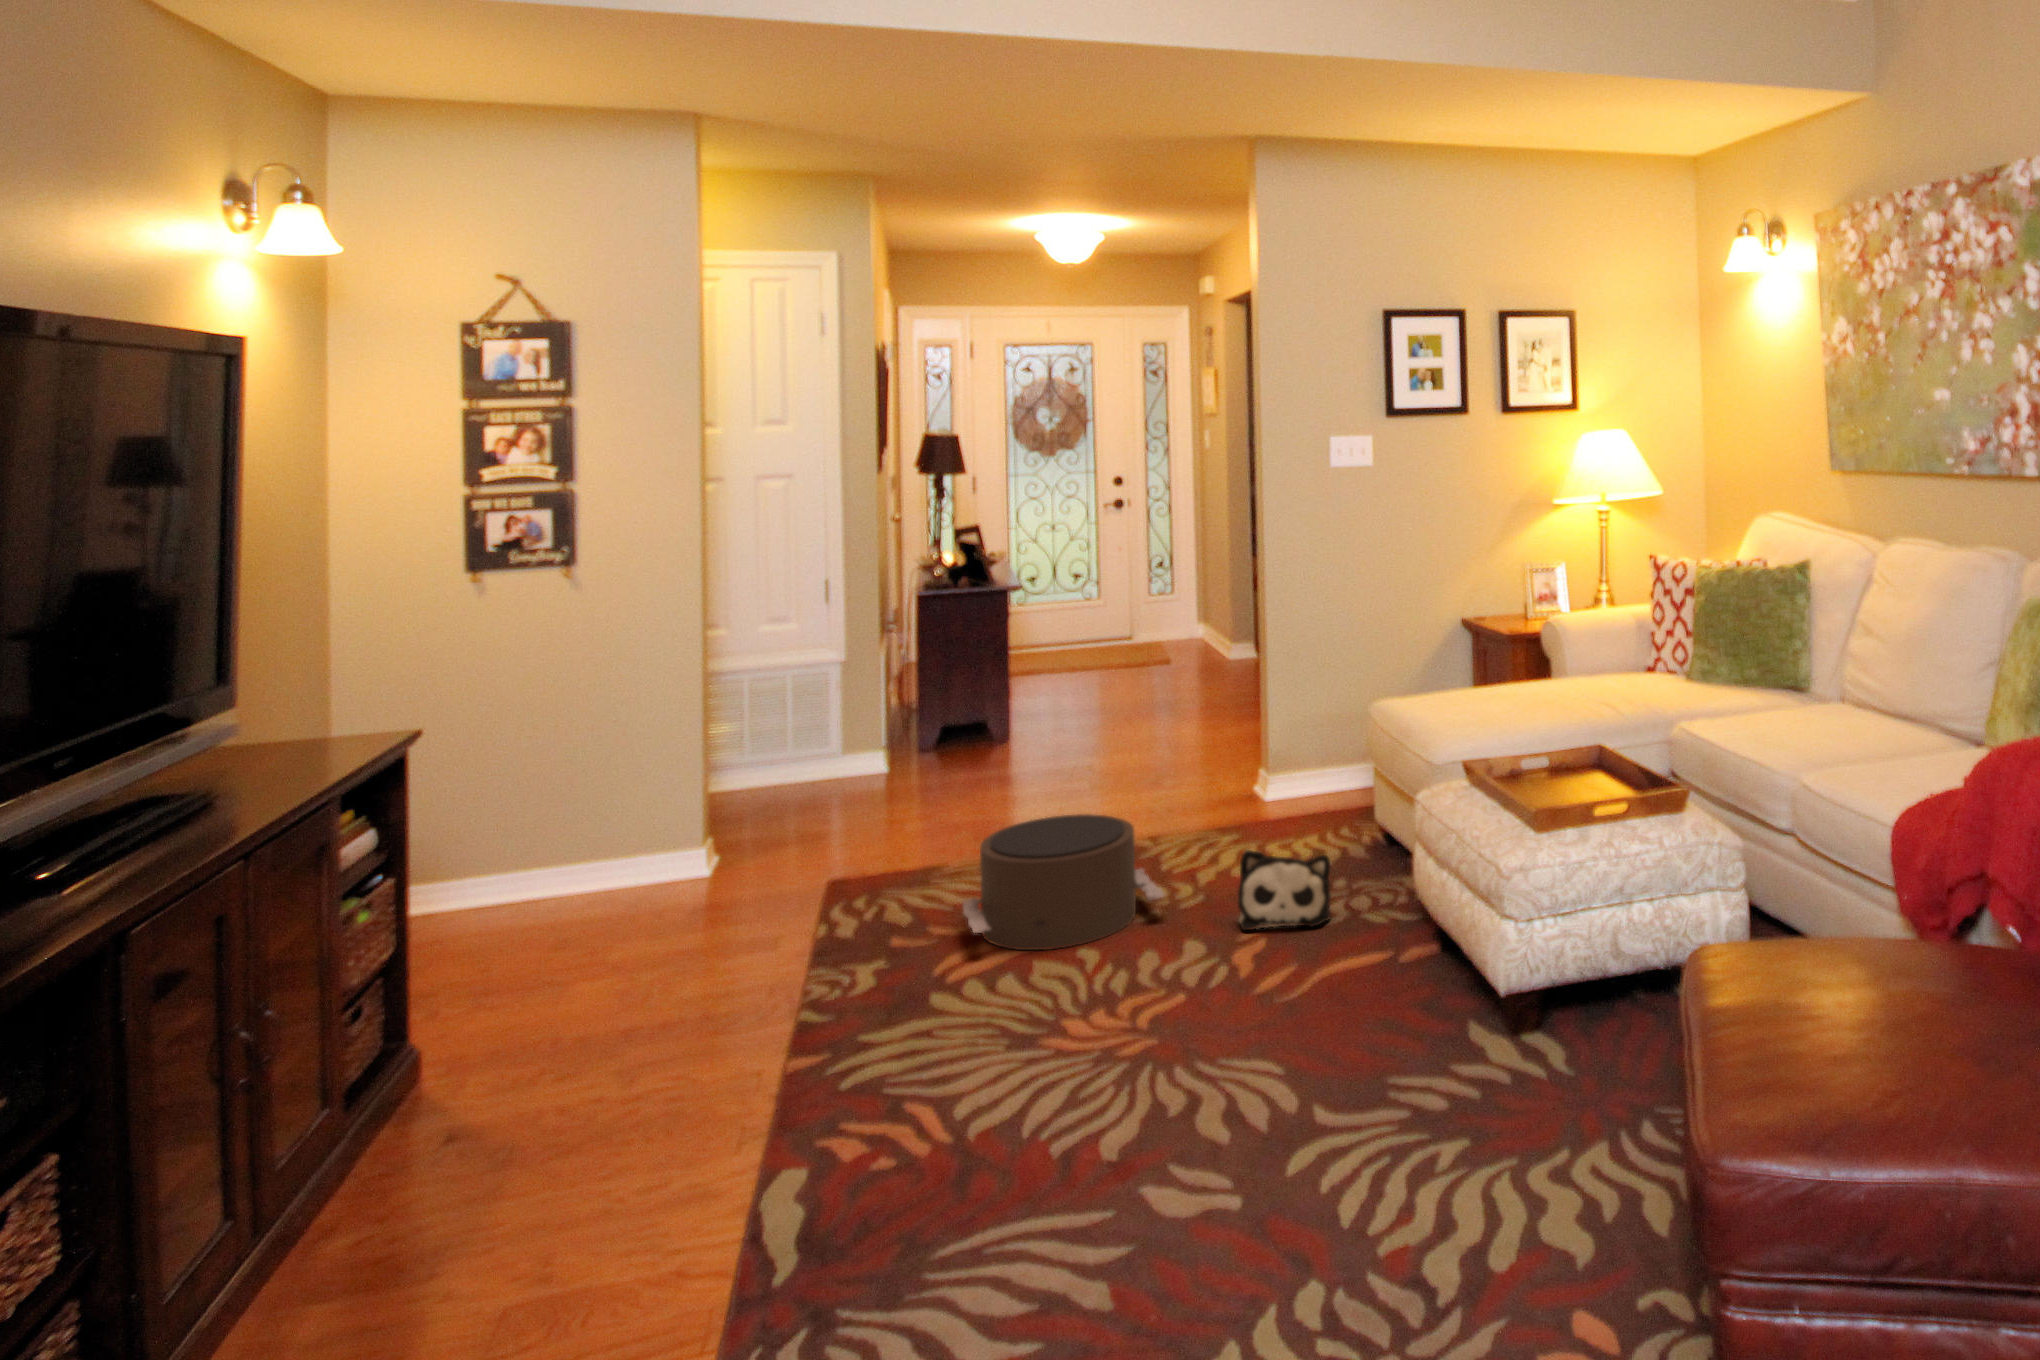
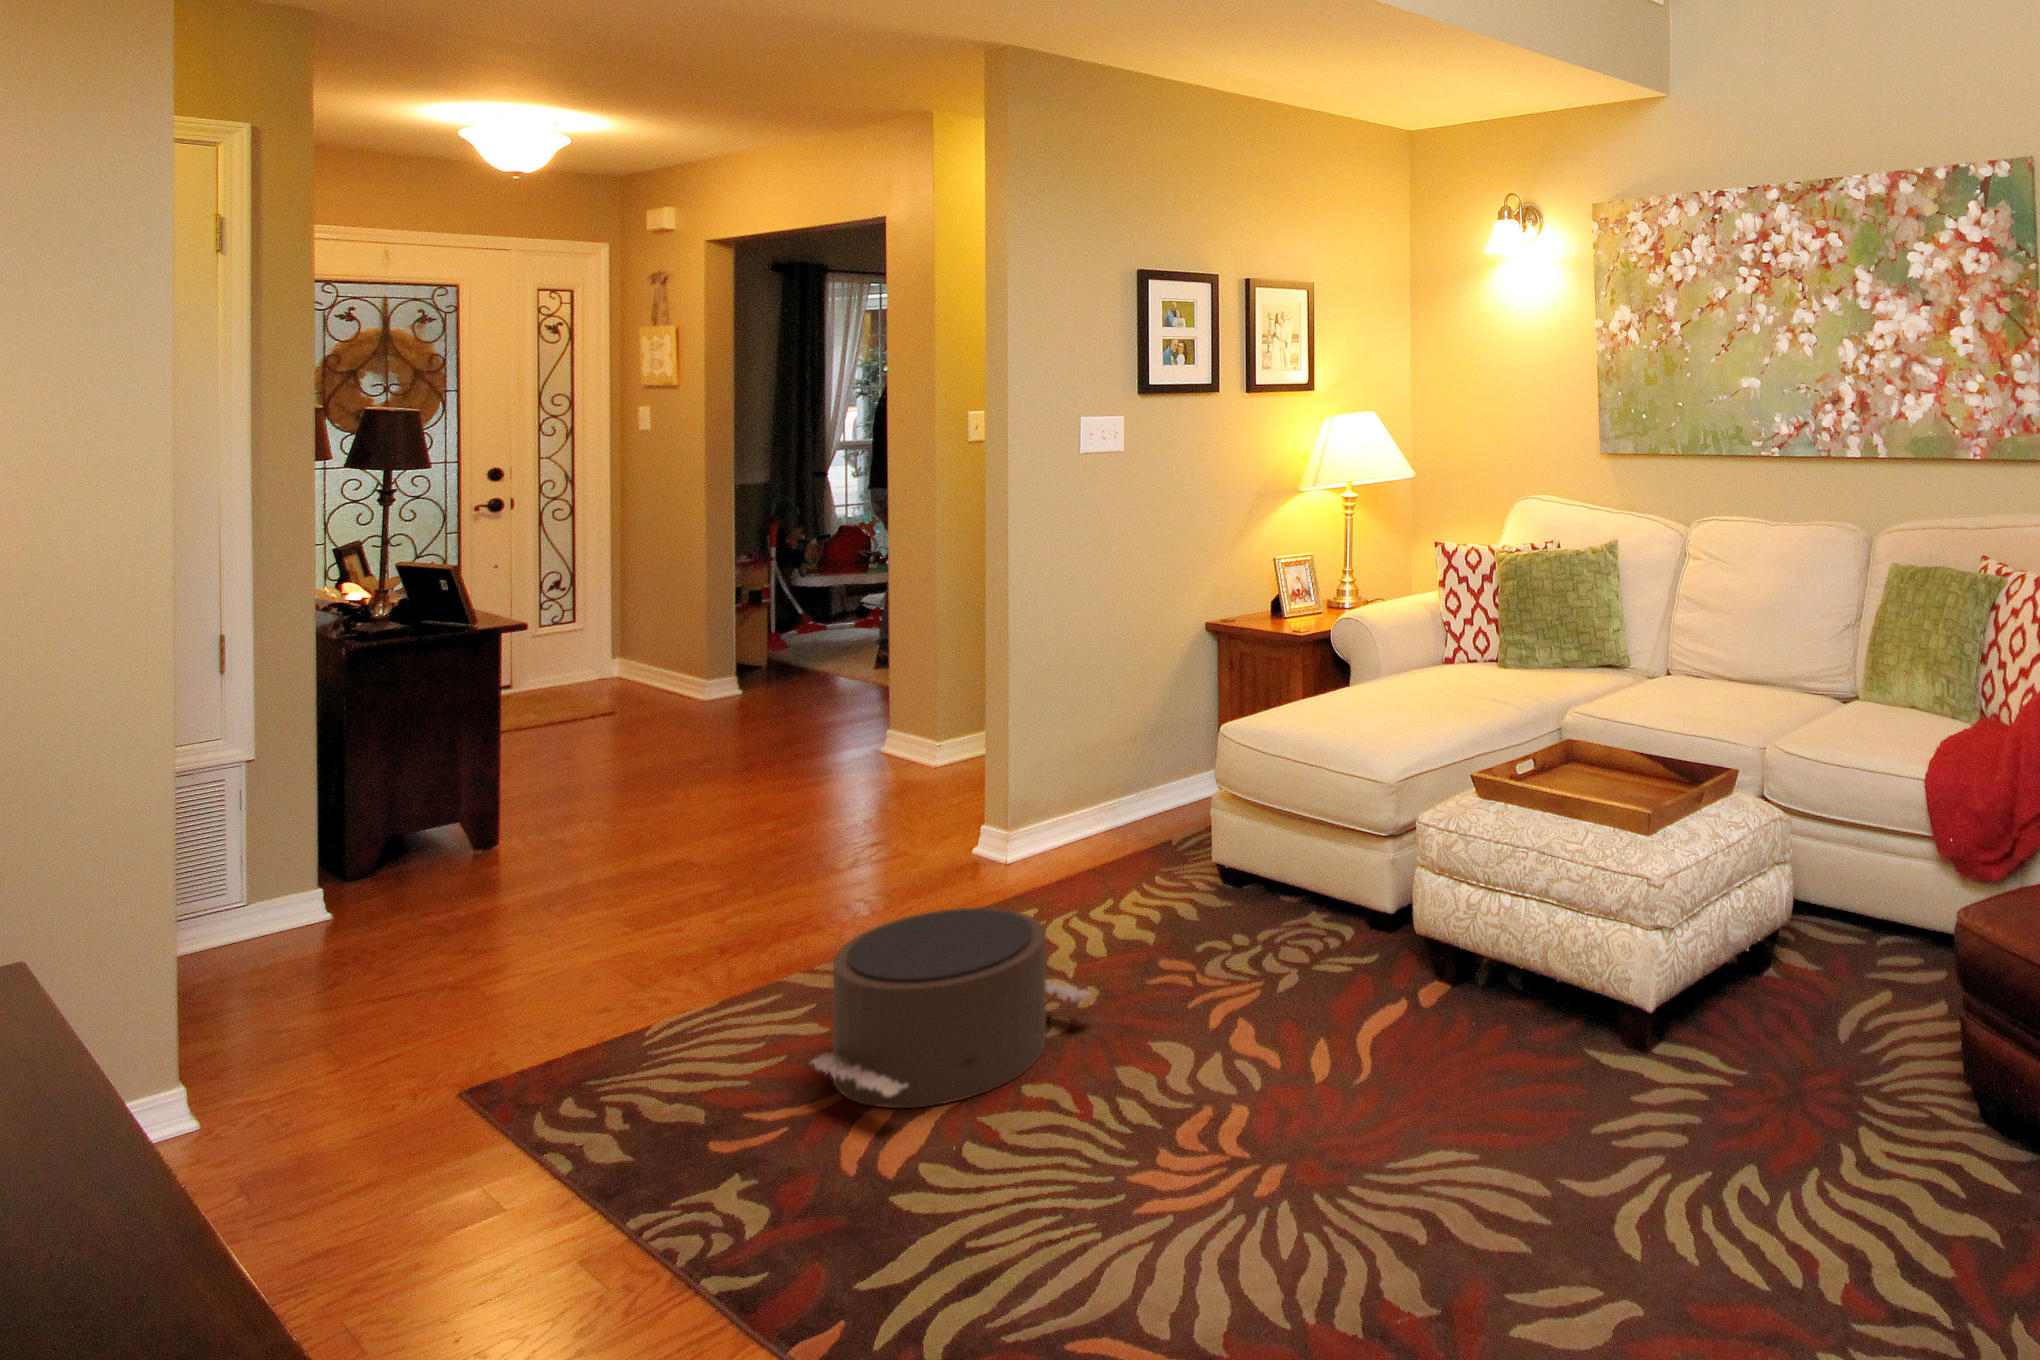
plush toy: present [1238,850,1331,930] -> none [1172,905,1294,1013]

